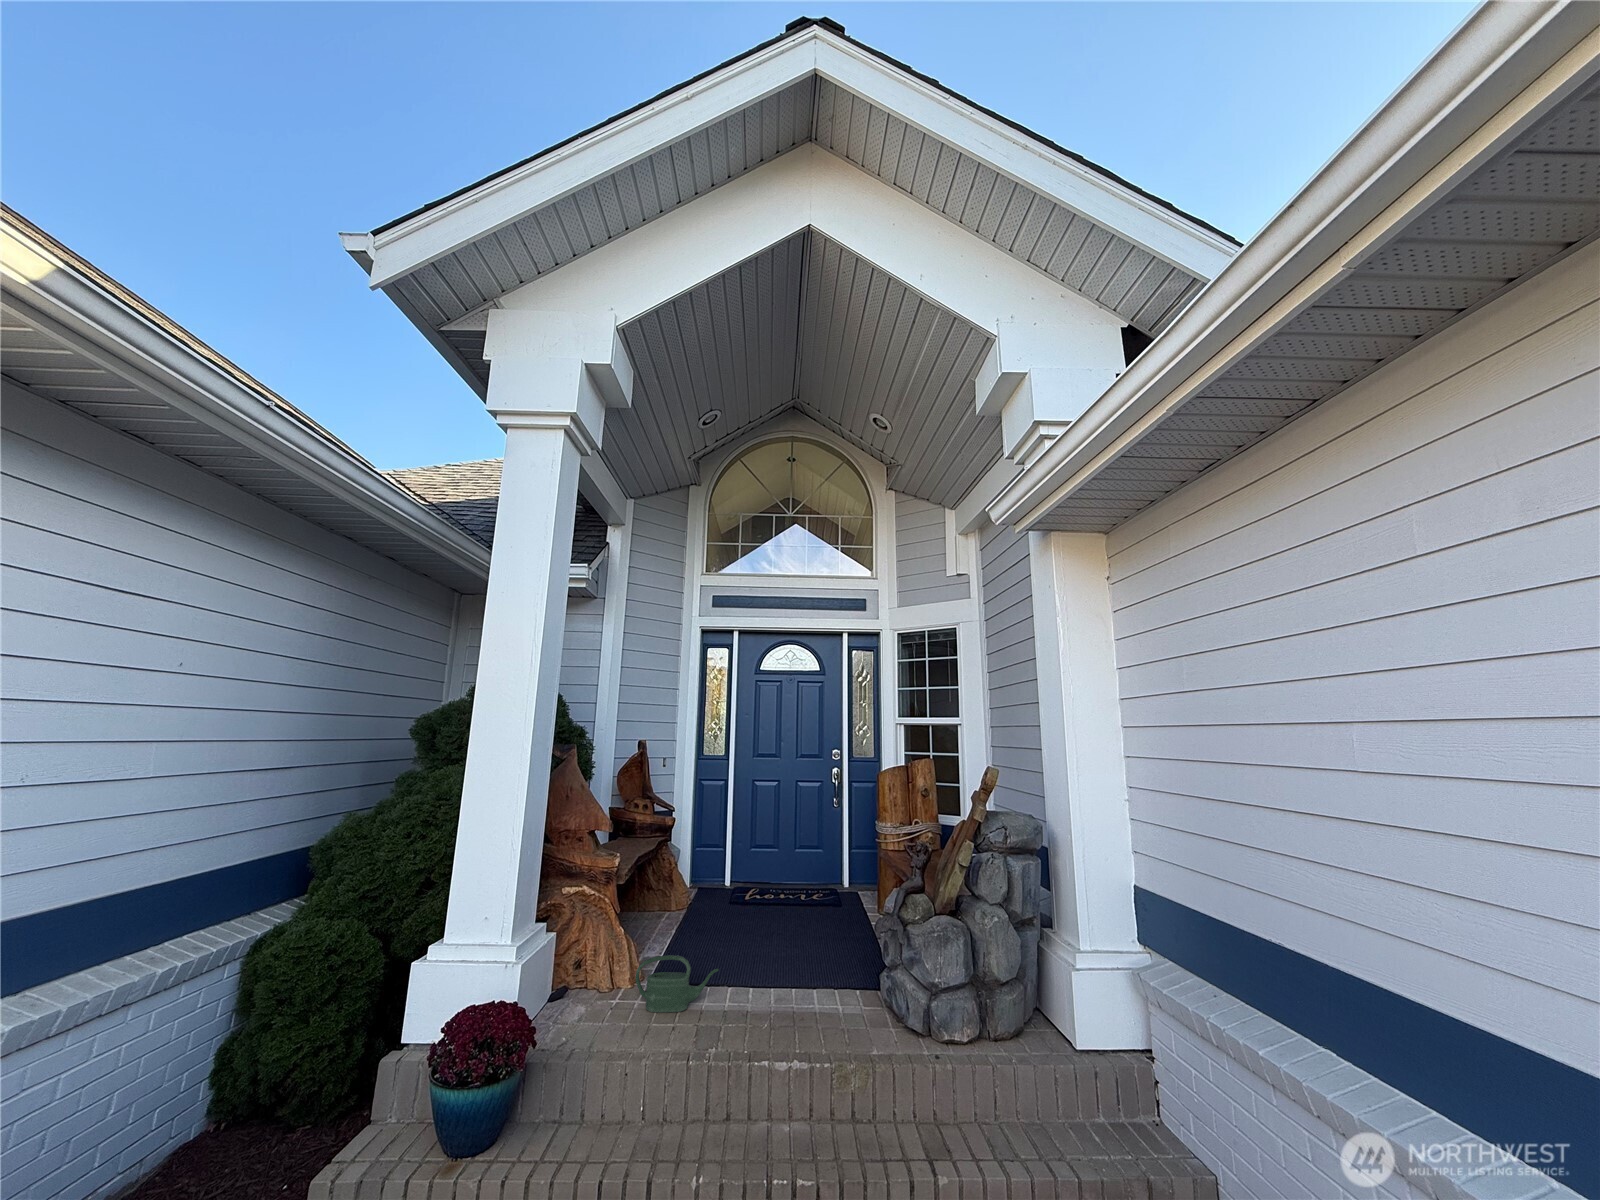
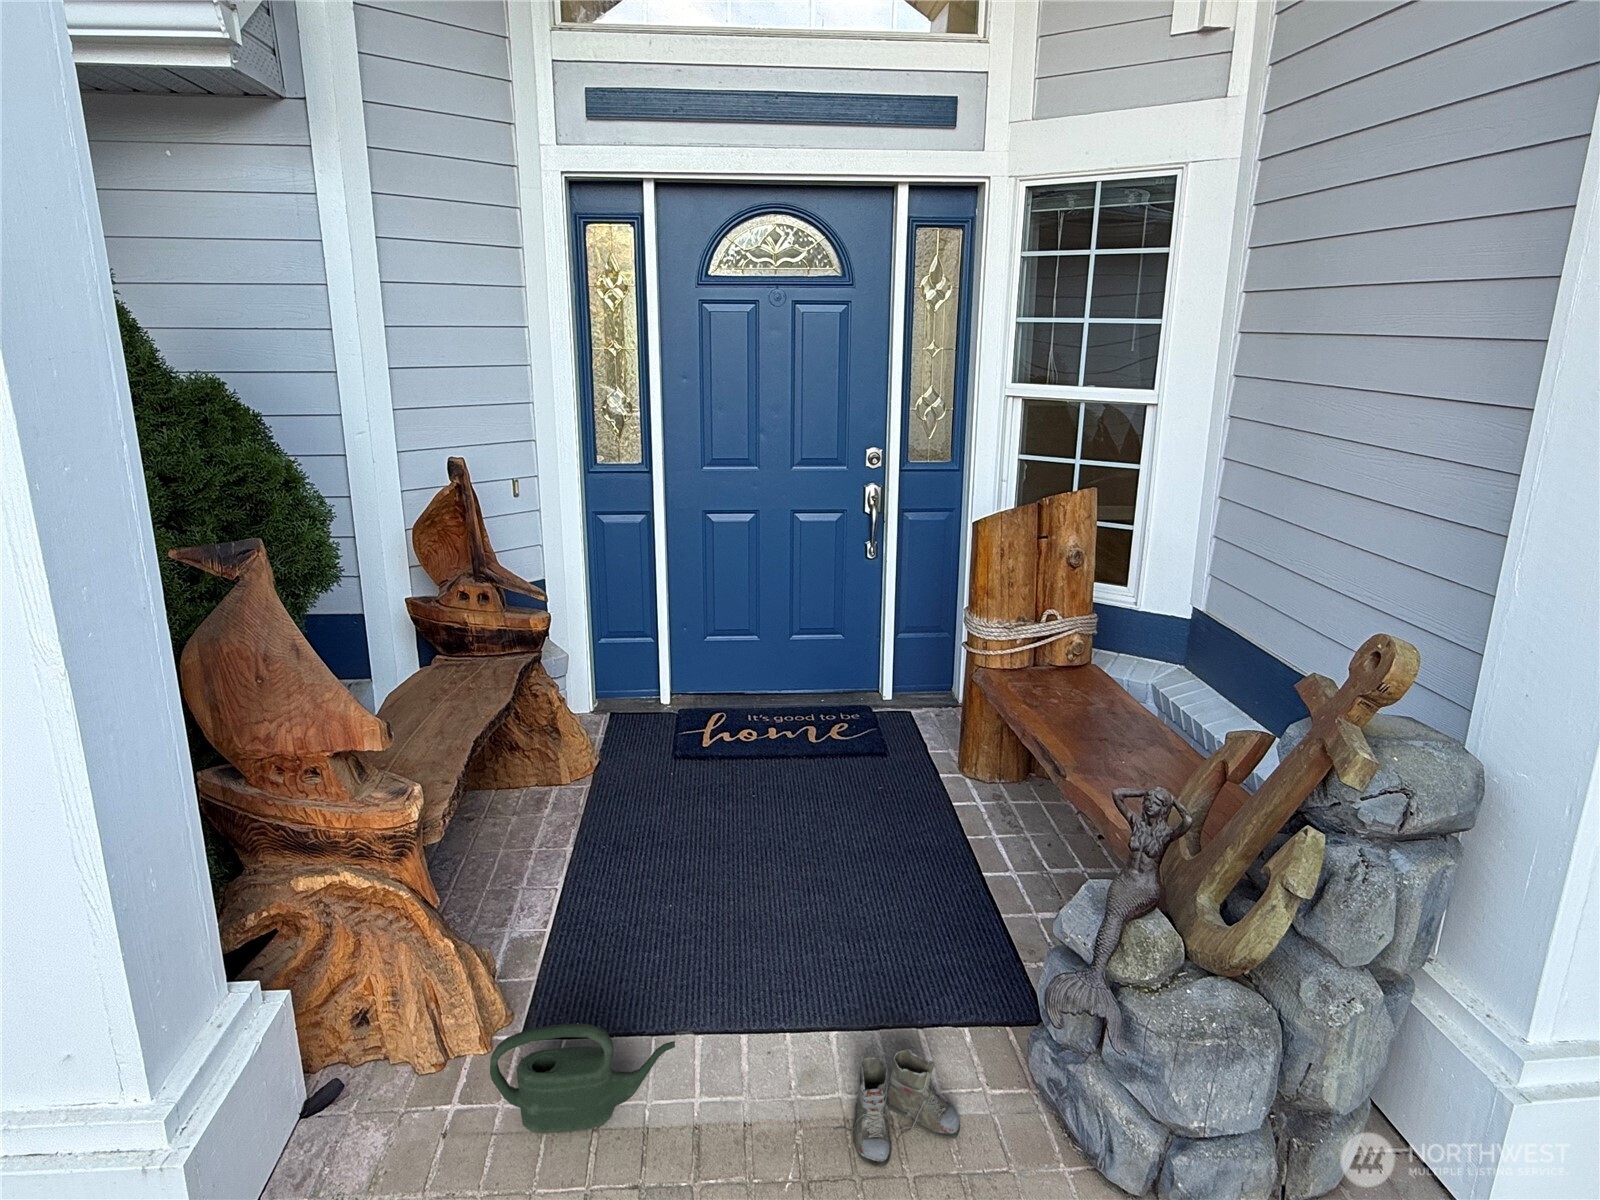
boots: none [788,980,848,1028] -> present [835,1050,960,1167]

